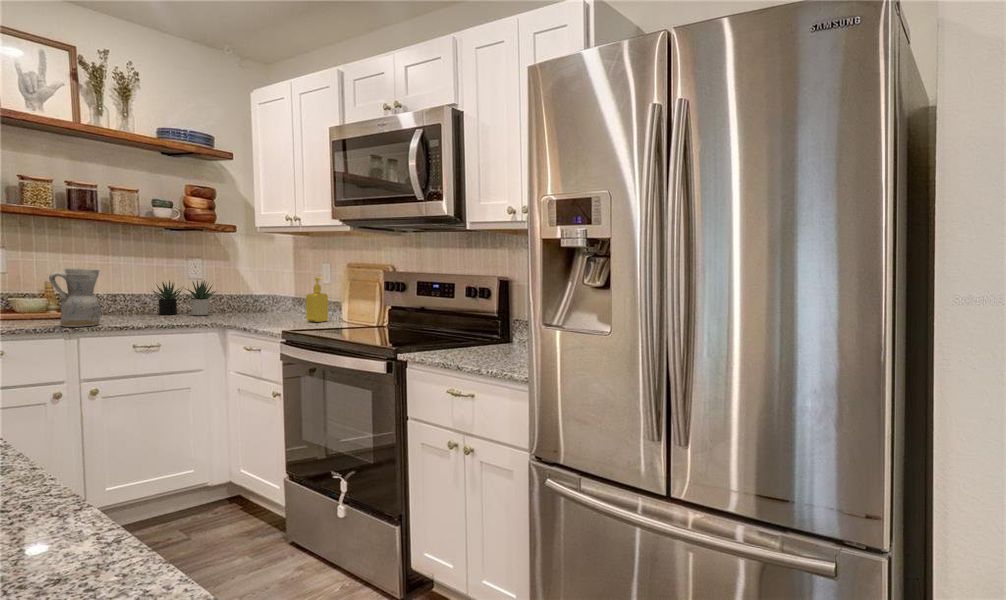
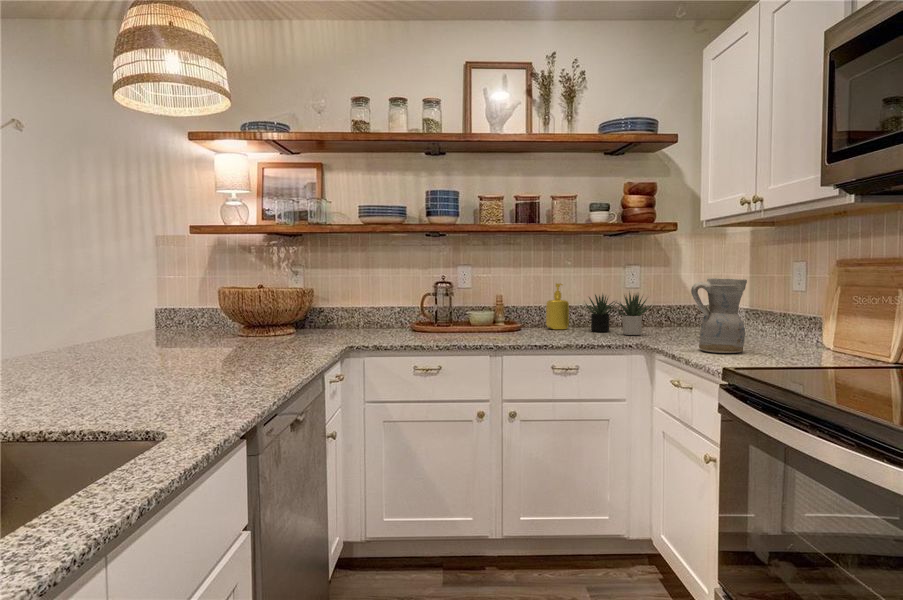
ceramic pitcher: present [49,268,100,327] -> present [691,278,747,353]
soap dispenser: present [306,277,328,322] -> present [546,284,569,329]

